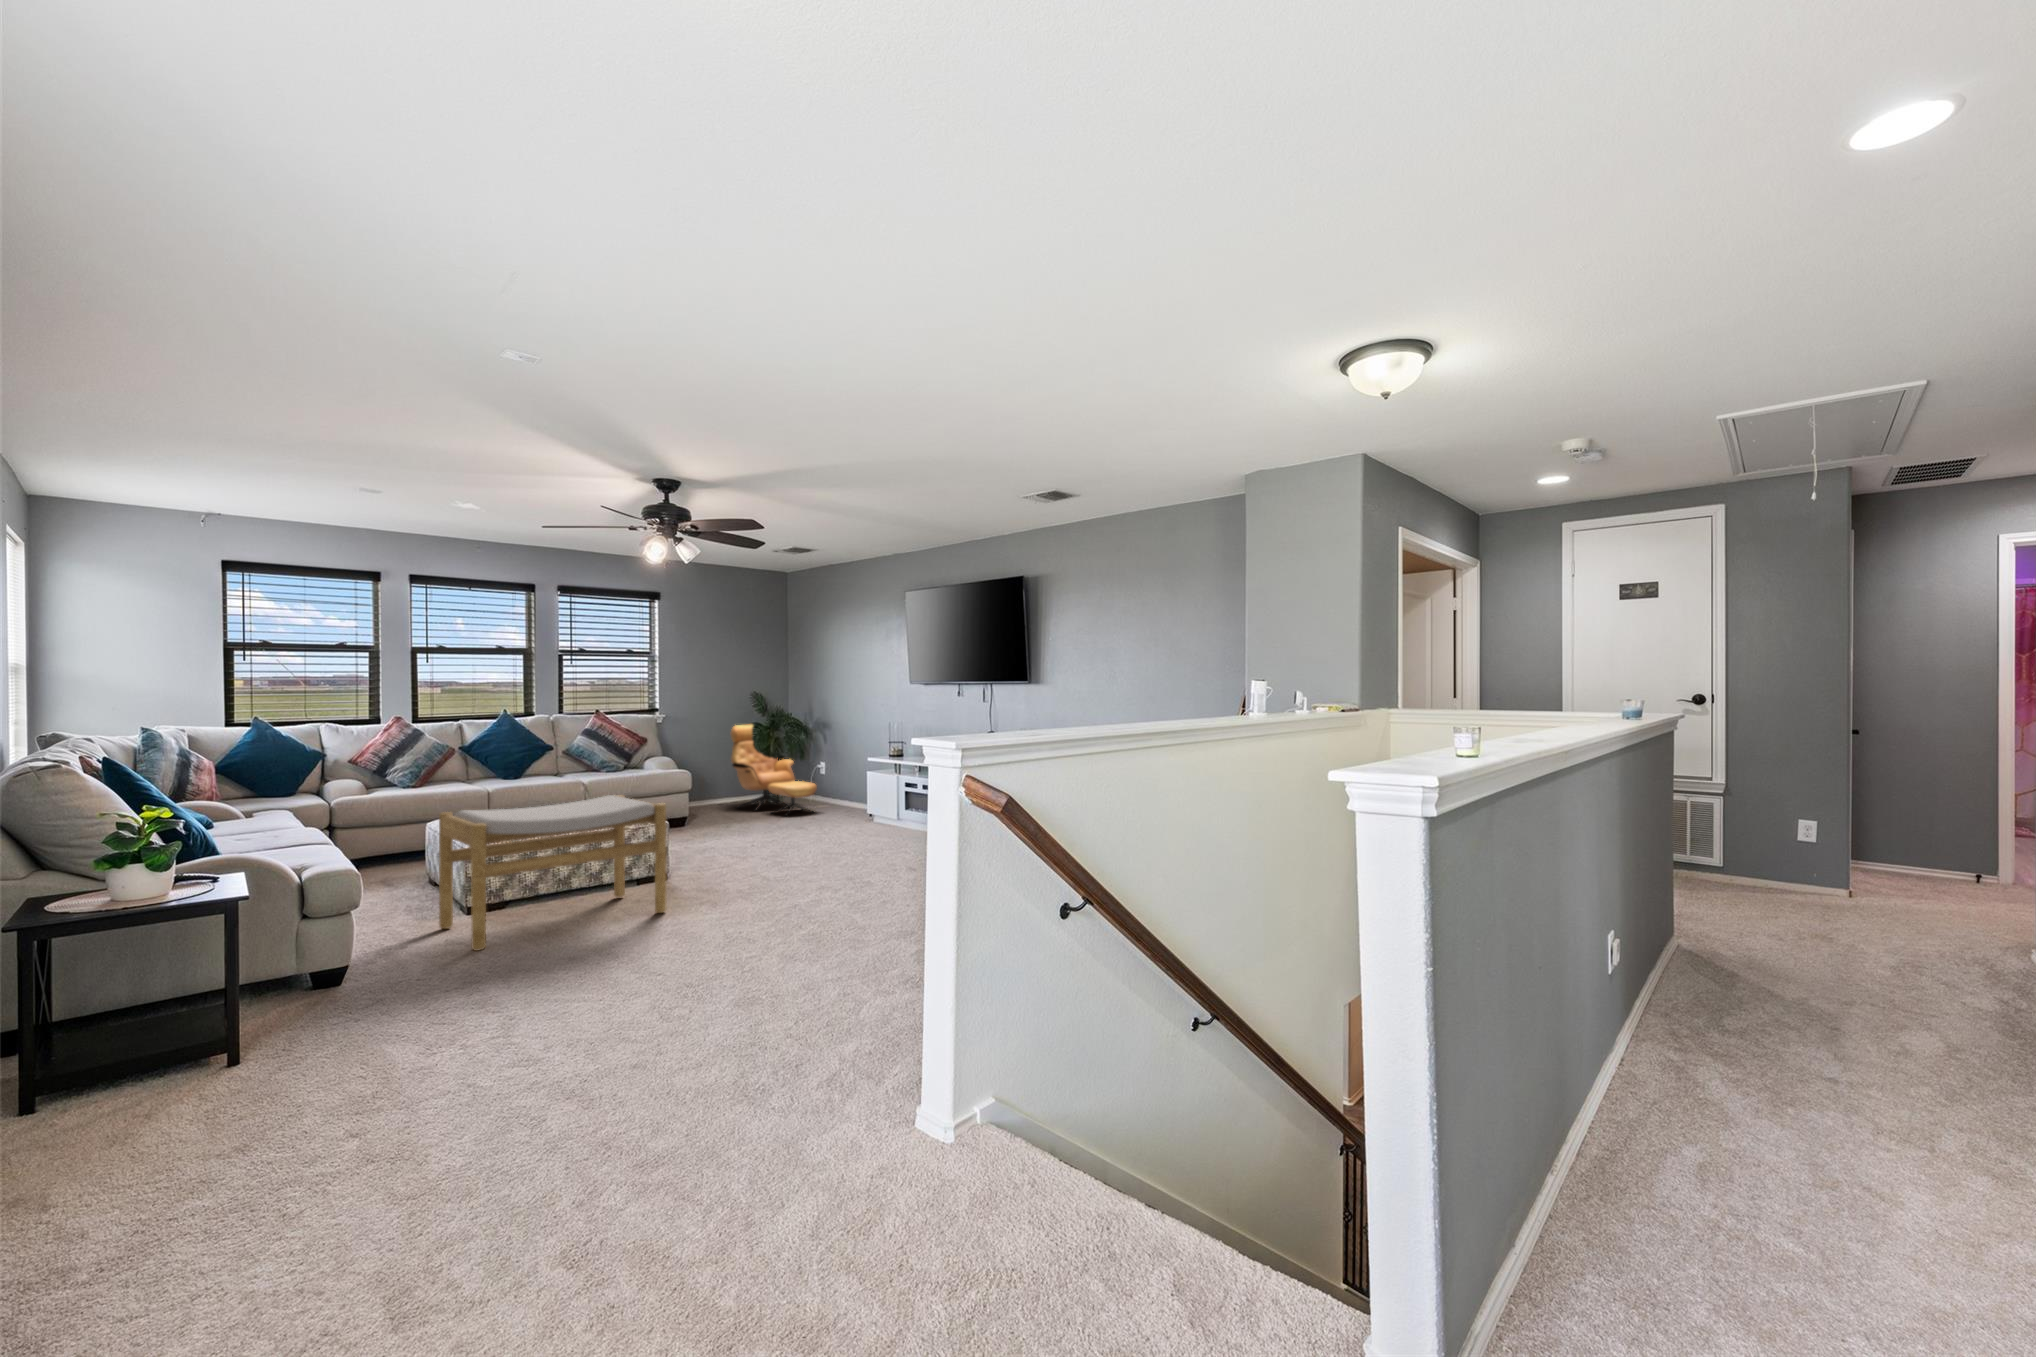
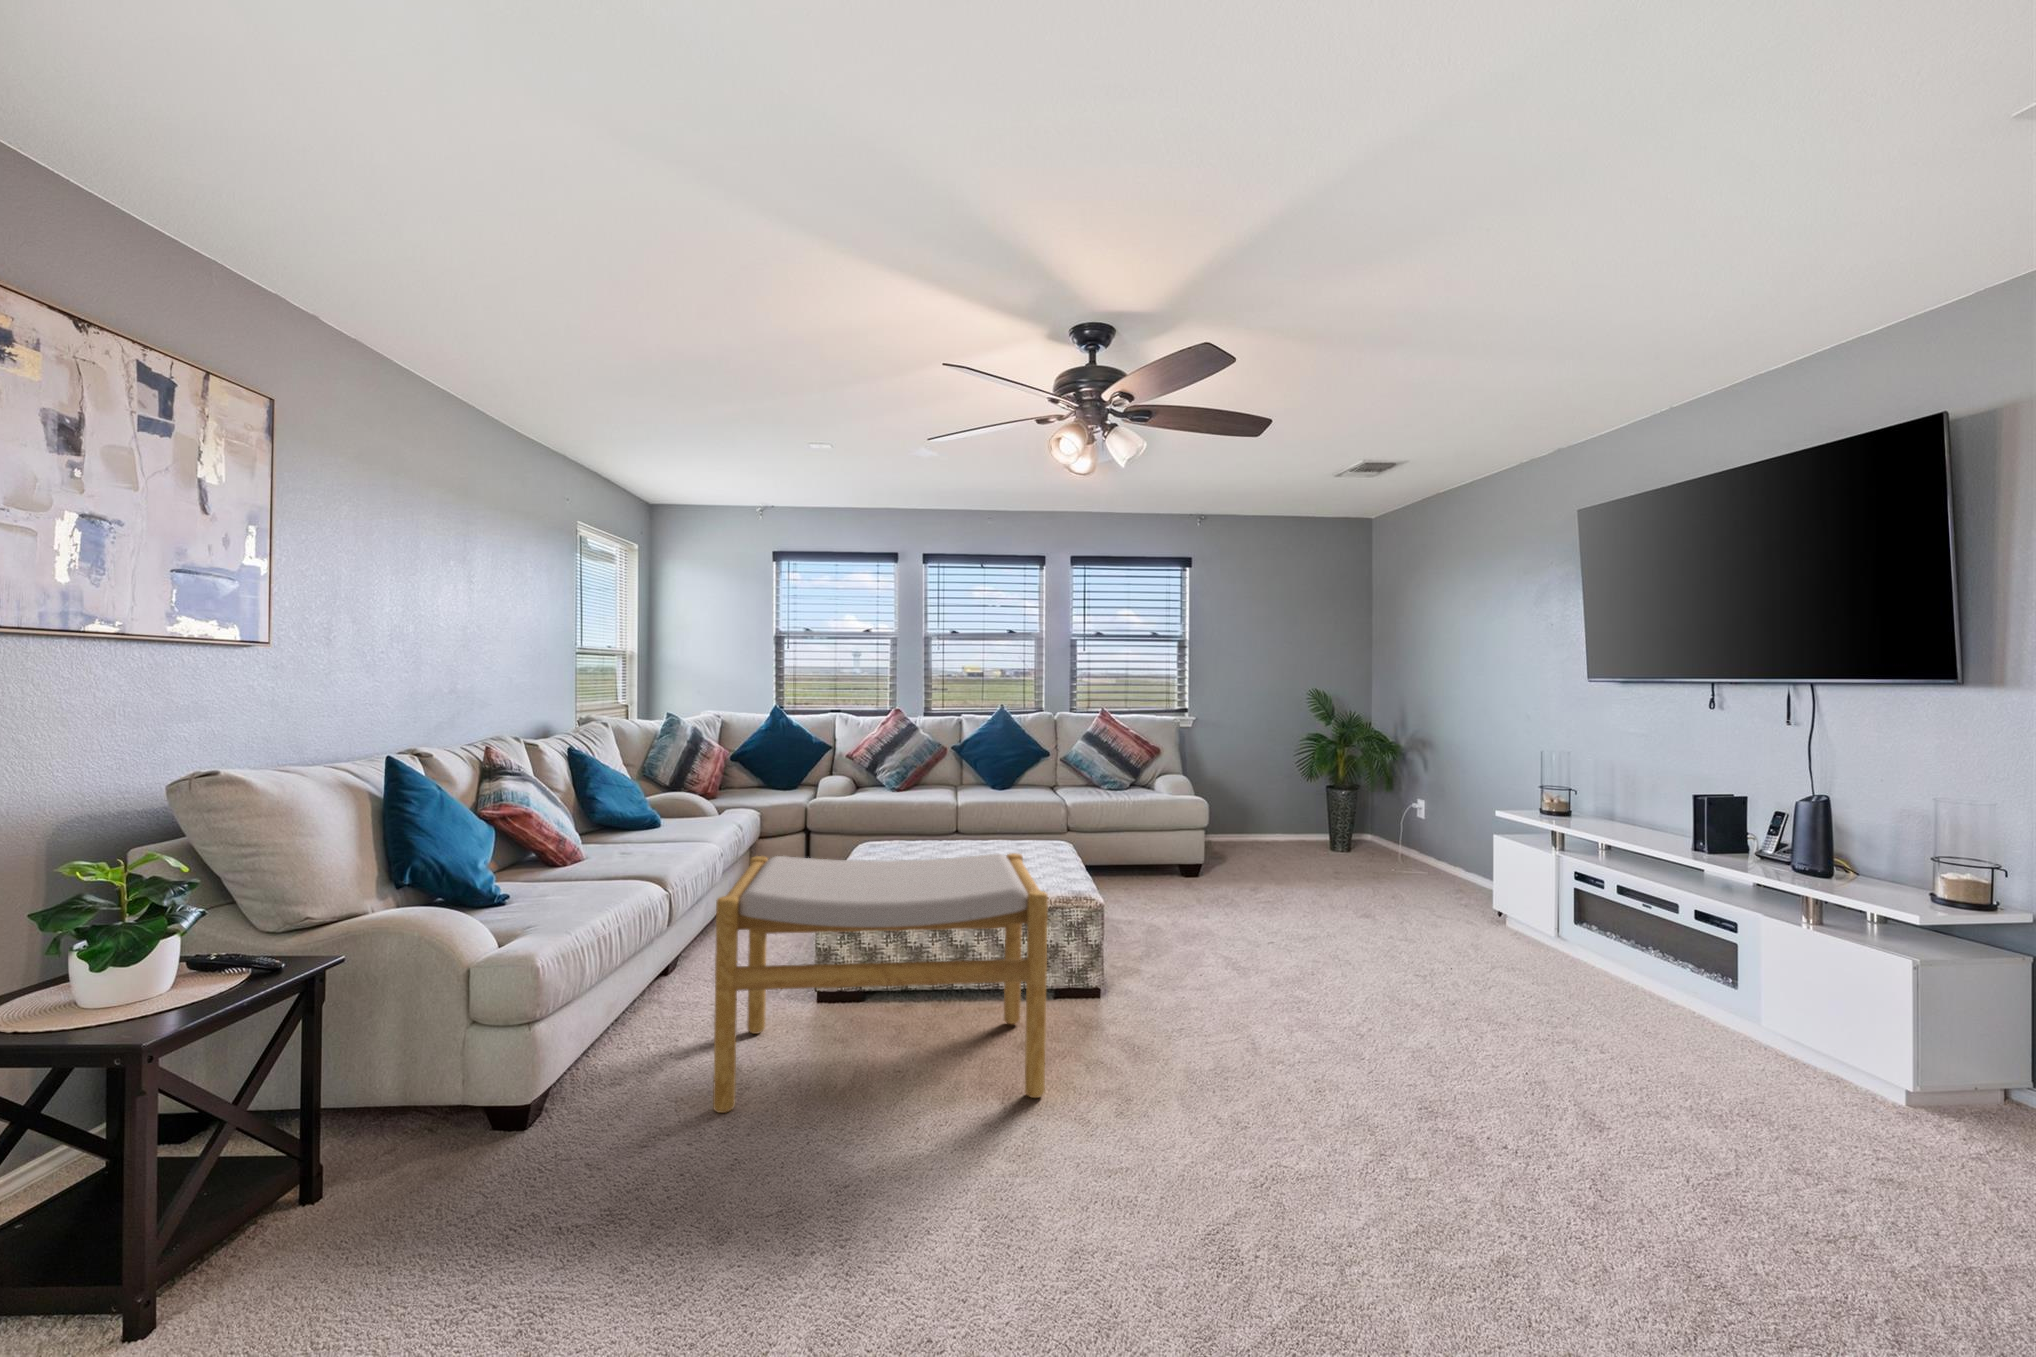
armchair: present [731,724,817,815] -> none [1284,737,1406,880]

